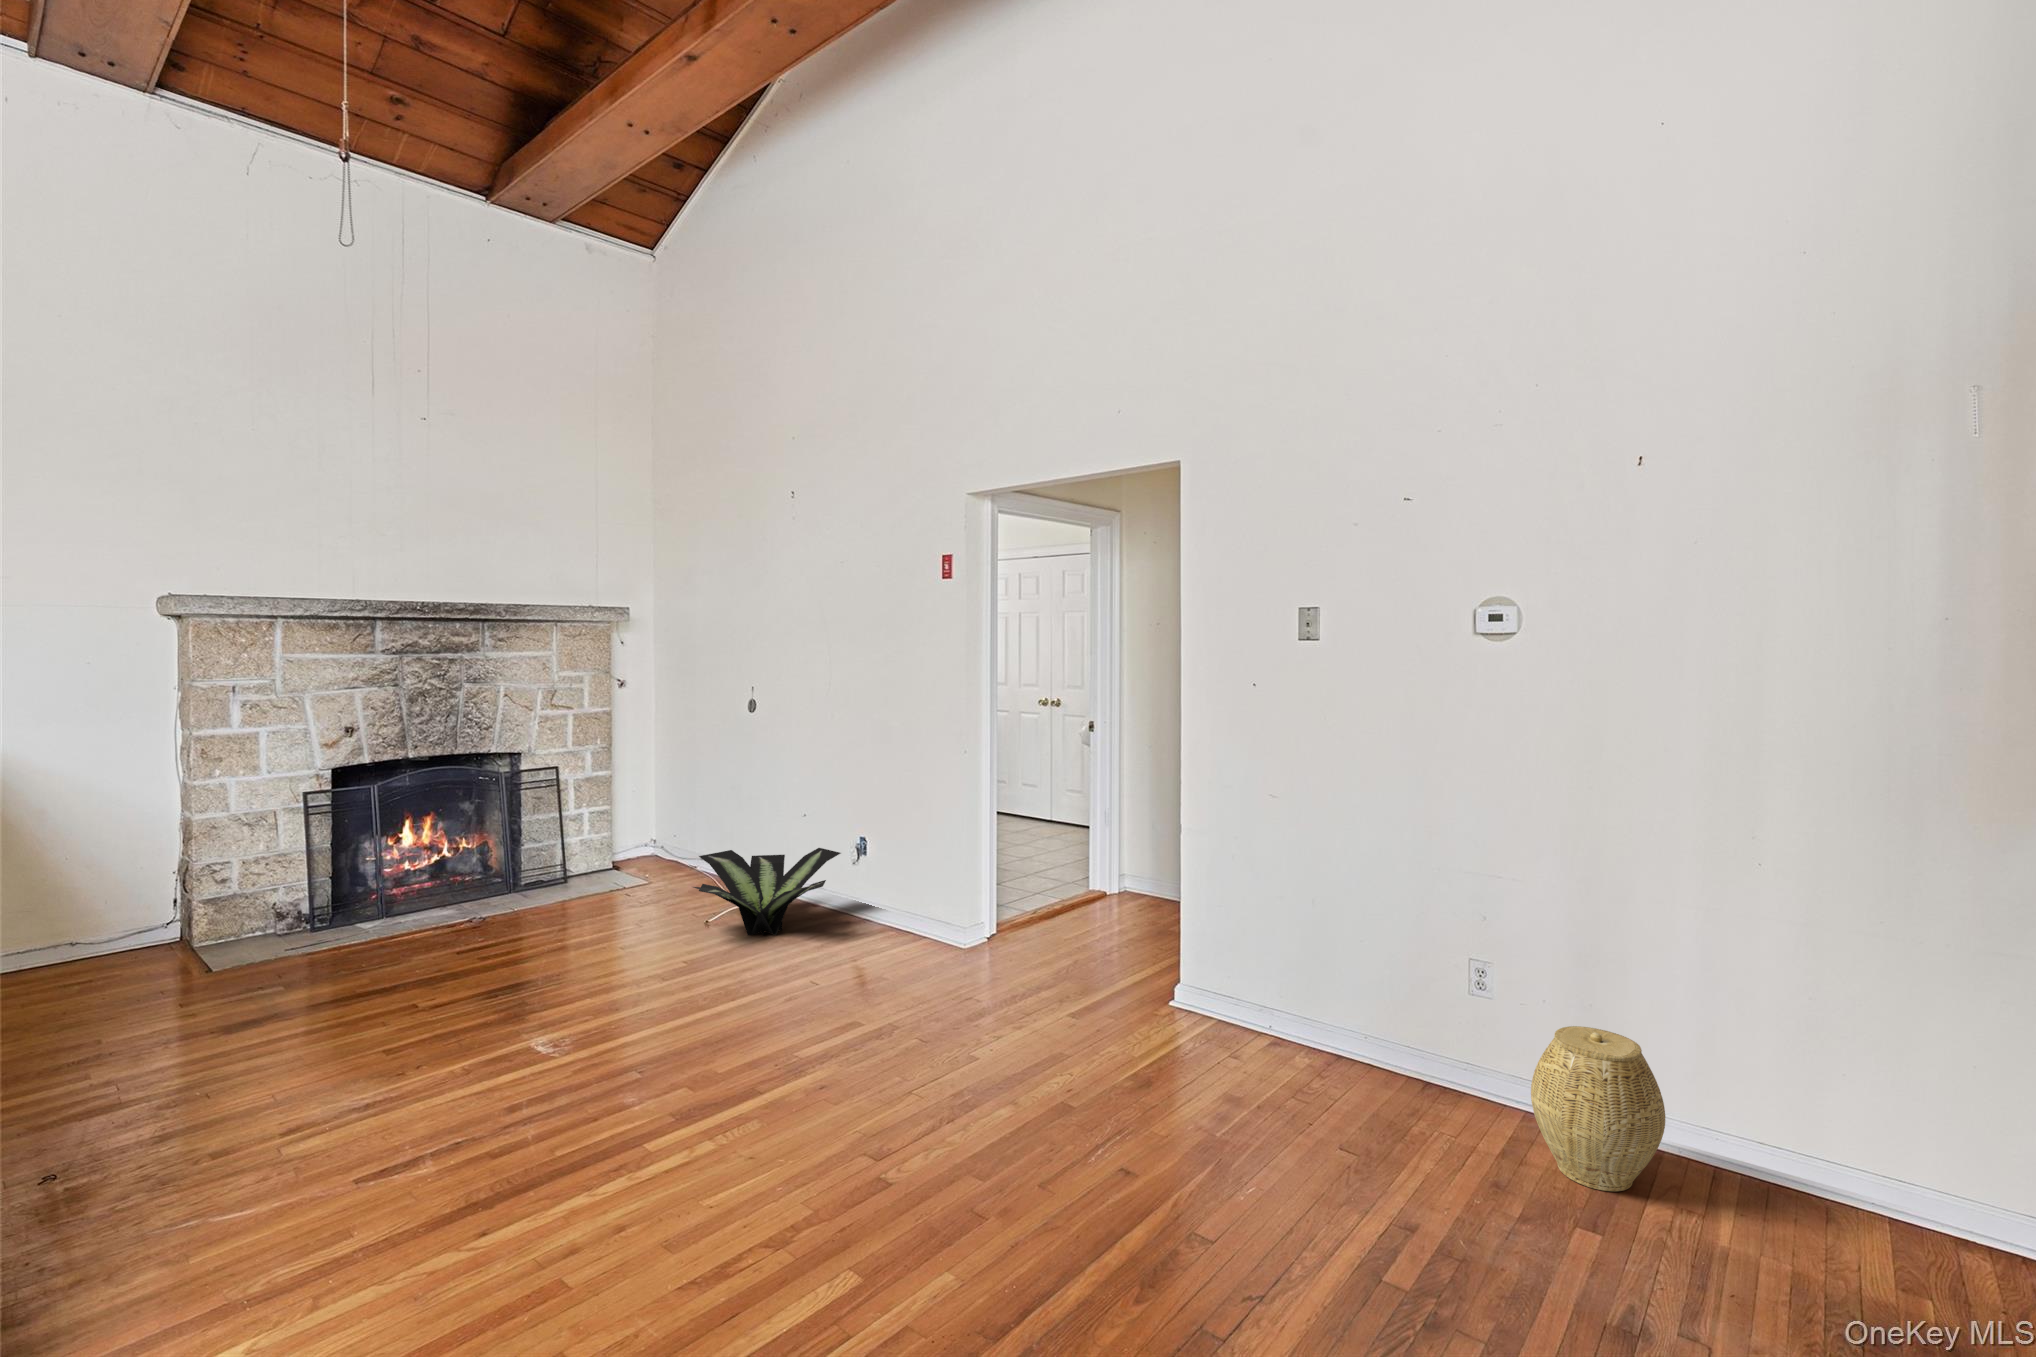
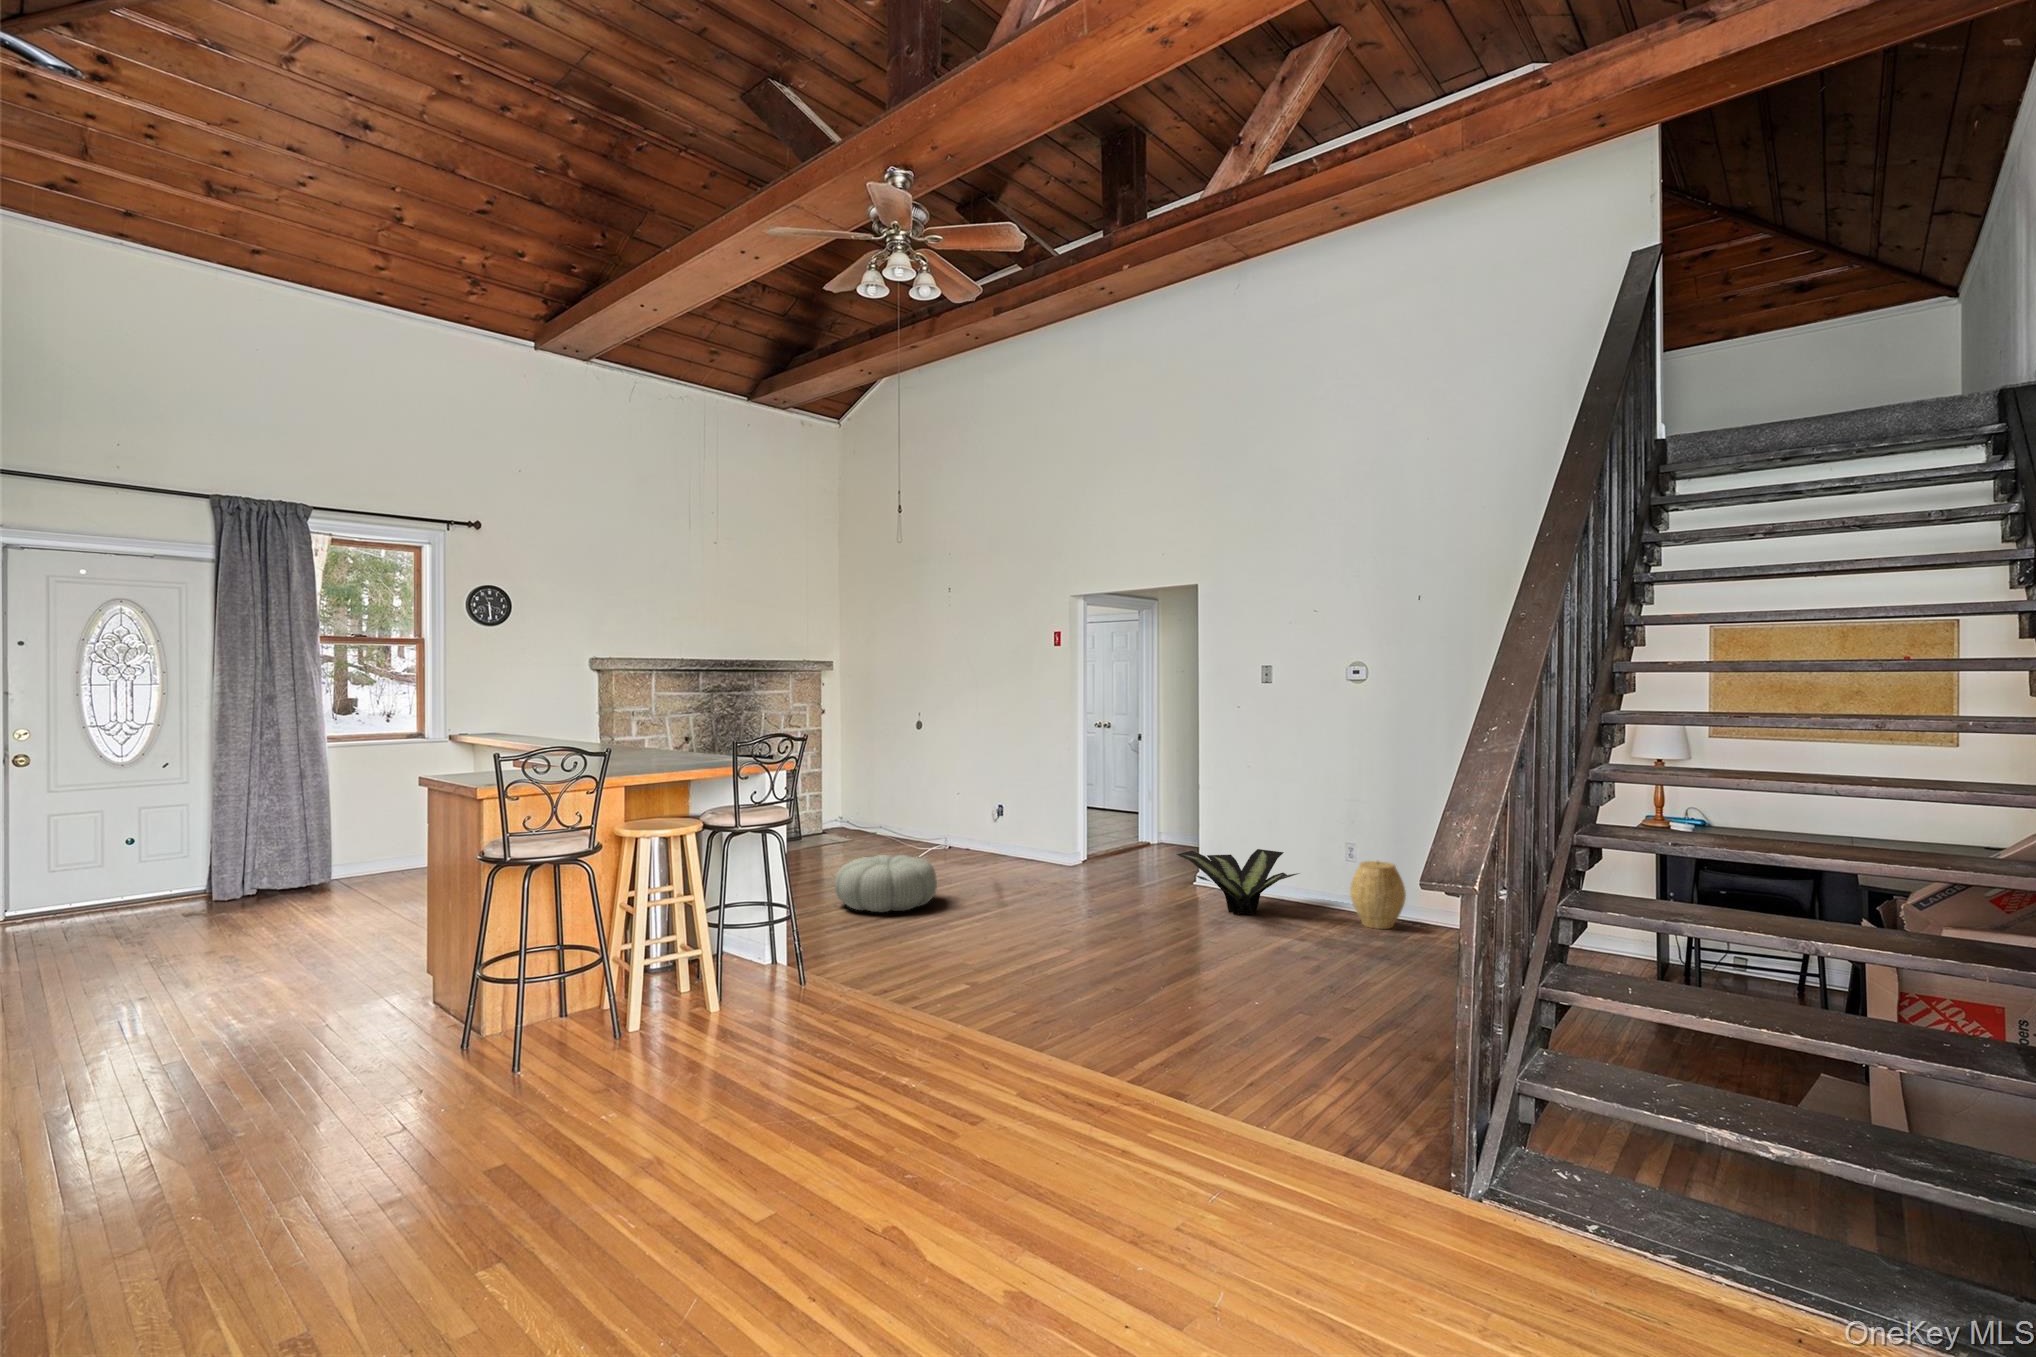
potted plant: present [693,848,841,936] -> present [1177,849,1299,915]
pouf: none [436,982,668,1133] -> present [835,855,937,912]

